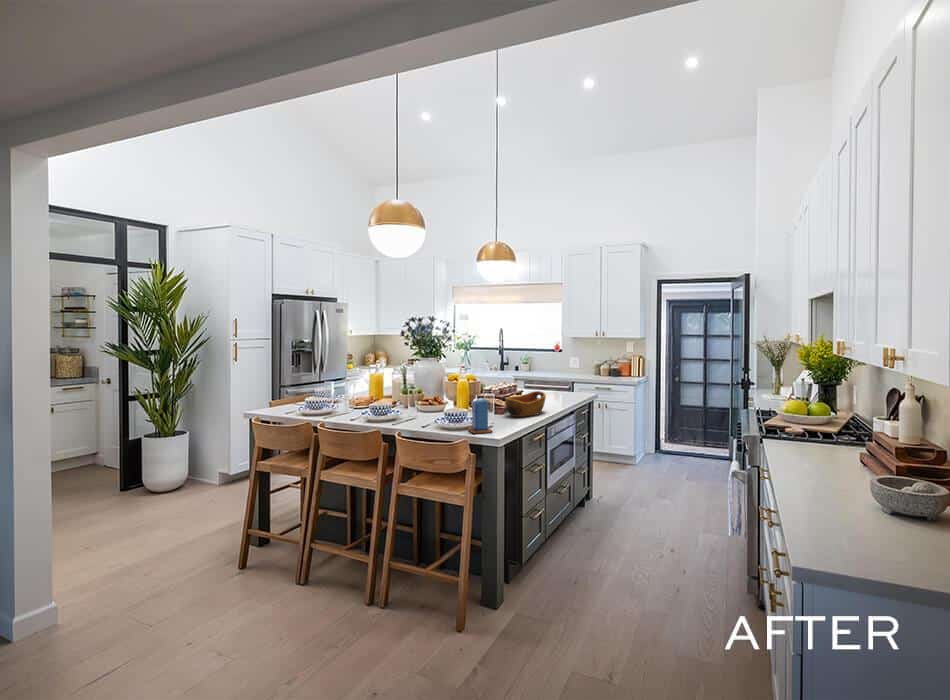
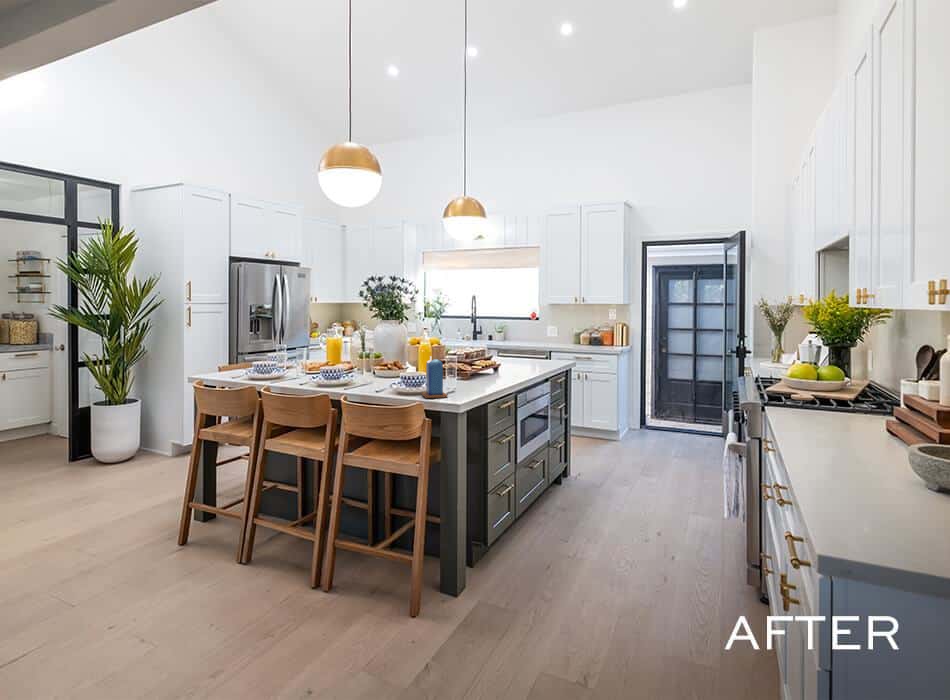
wooden bowl: present [505,391,546,417] -> none [469,356,514,383]

